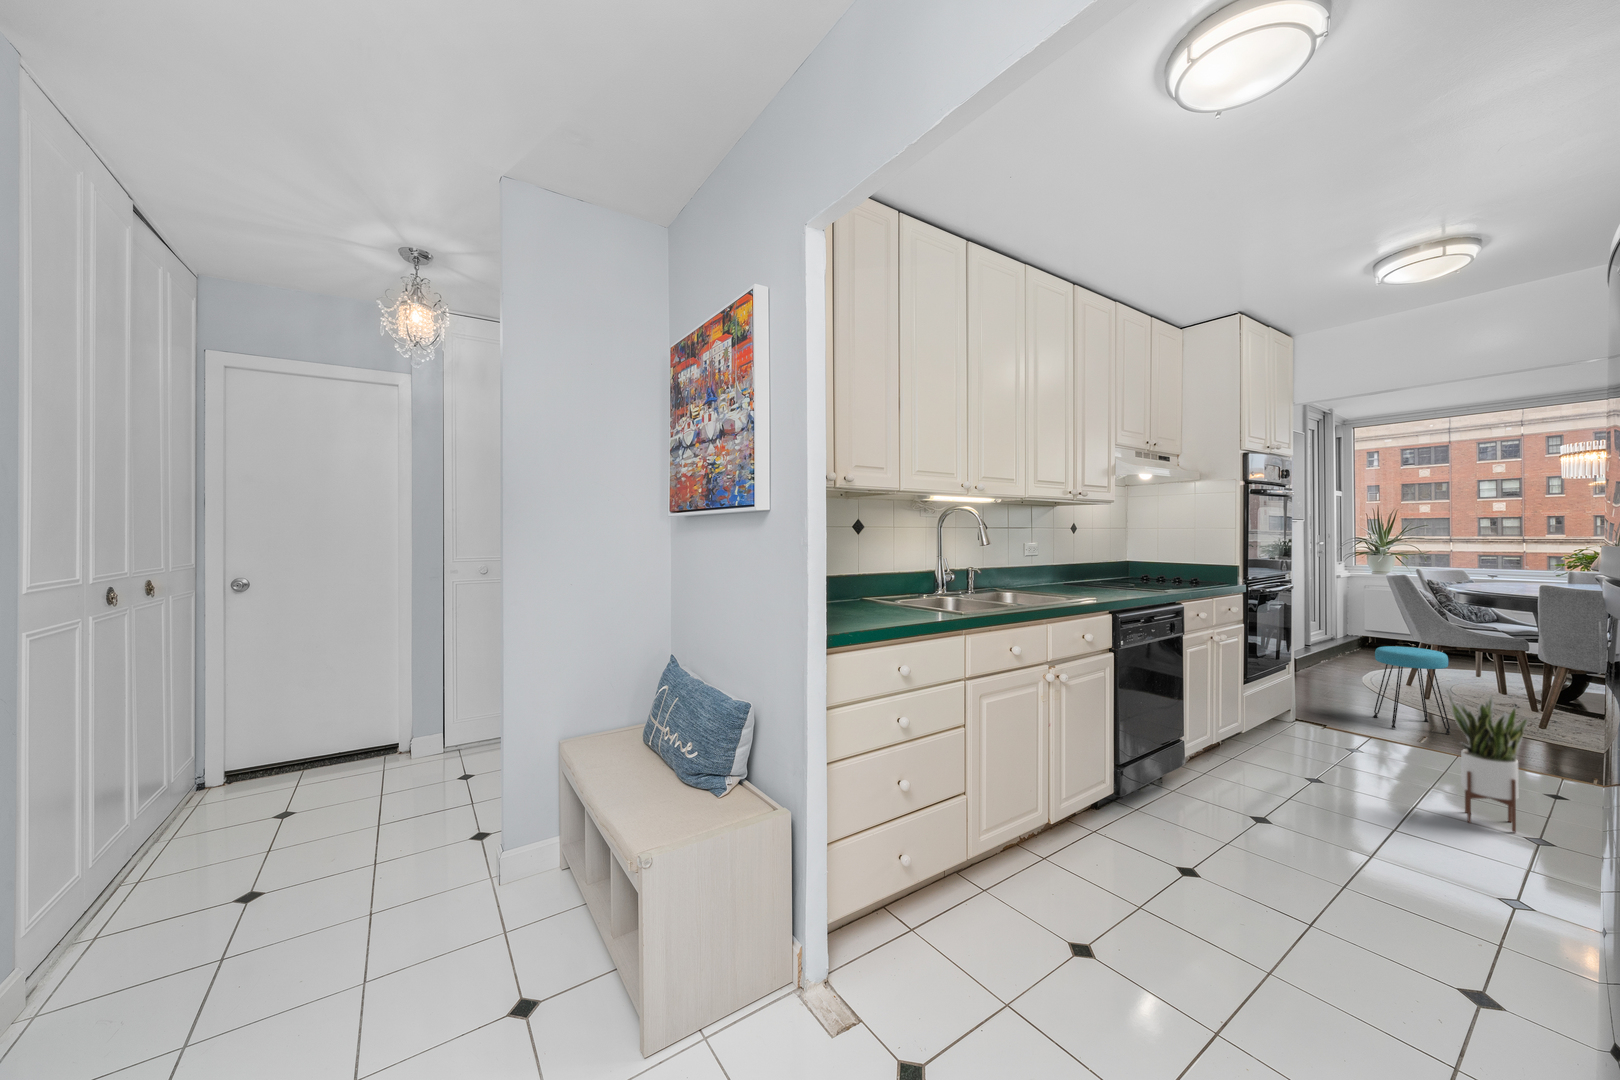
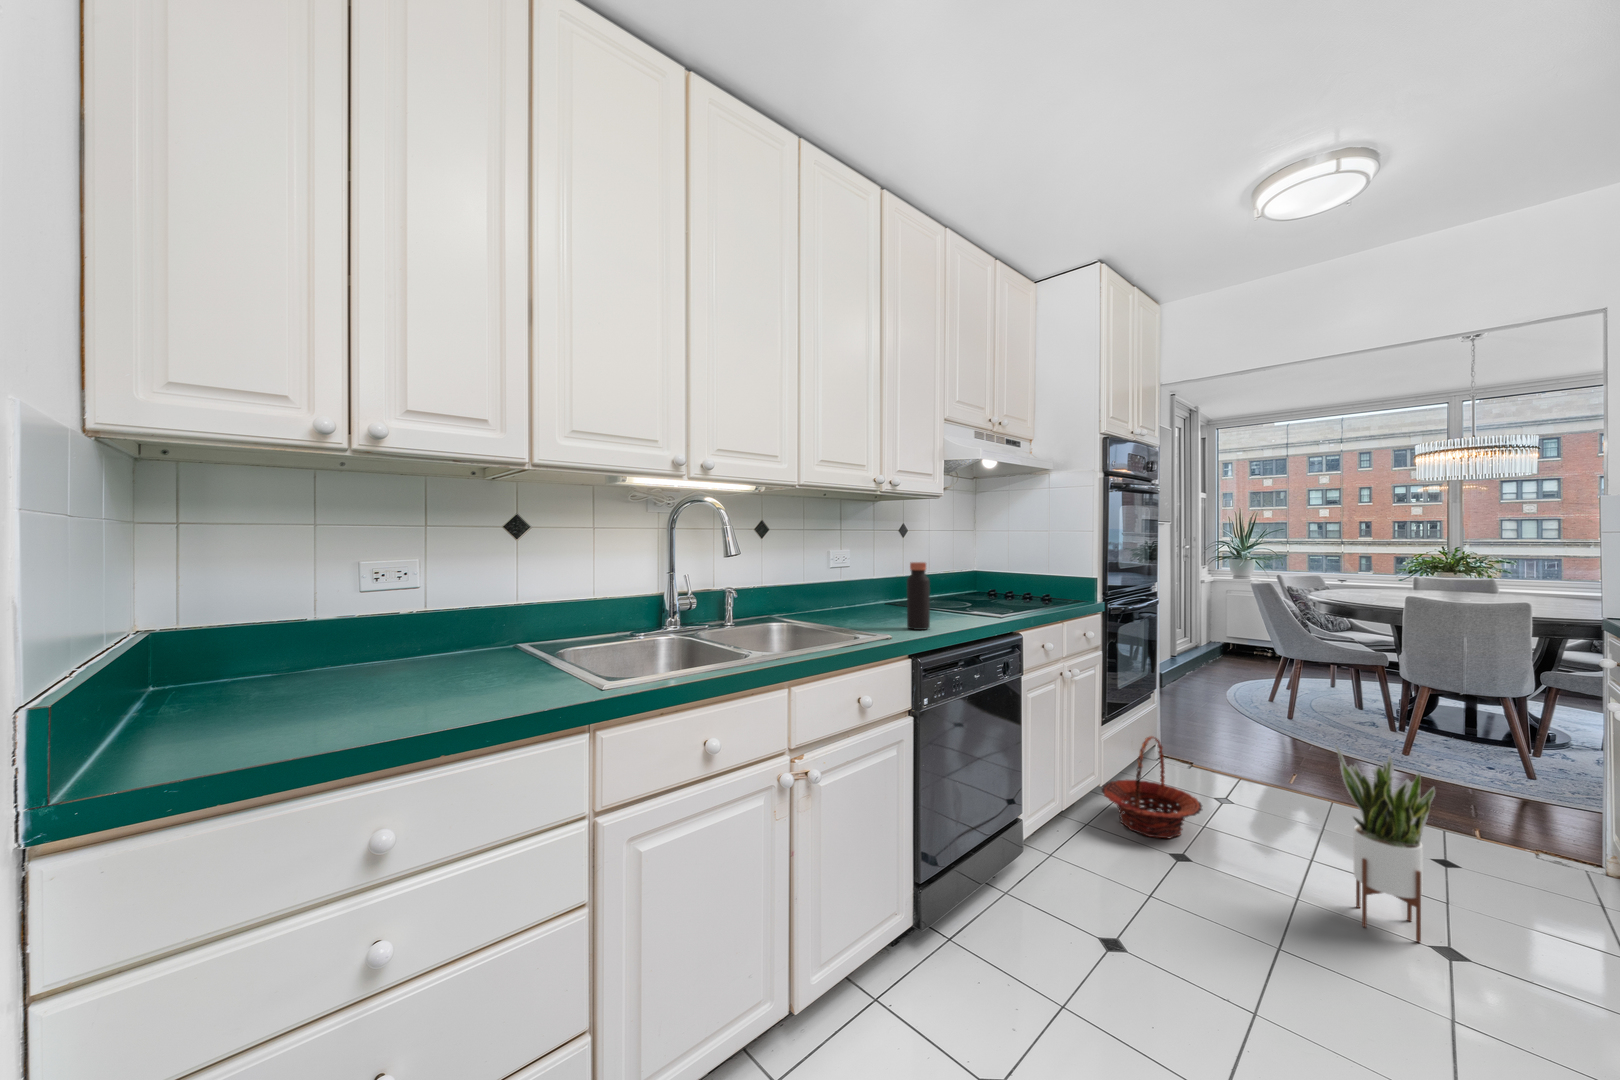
bottle: none [1101,551,1119,597] -> present [907,562,930,630]
stool: present [1373,646,1450,734] -> none [1240,668,1322,771]
basket: none [1245,690,1335,768] -> present [1102,736,1202,838]

